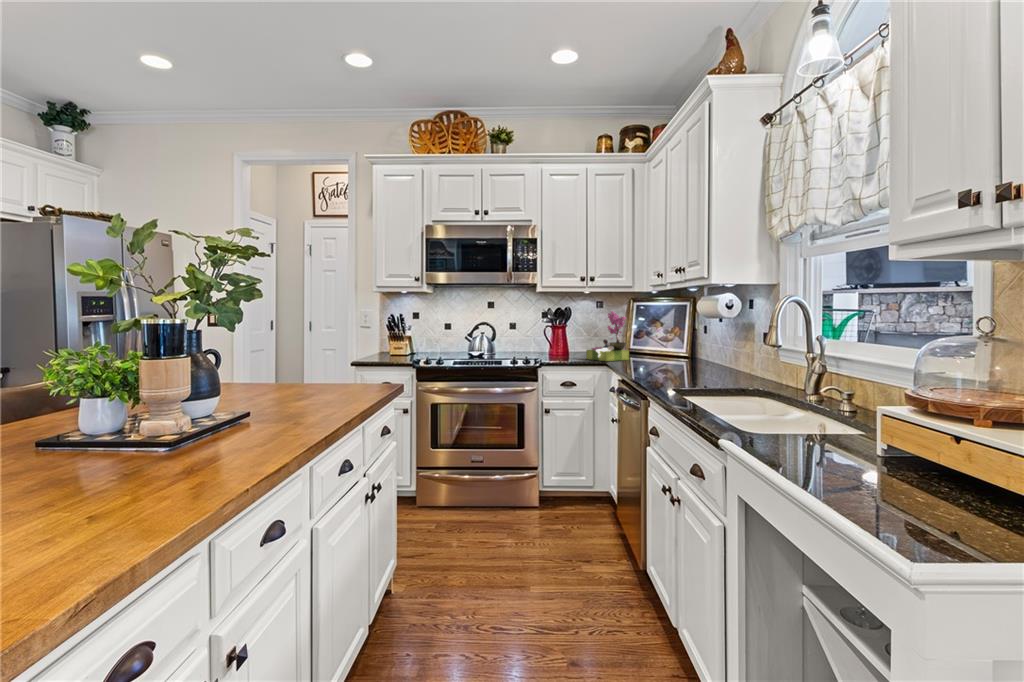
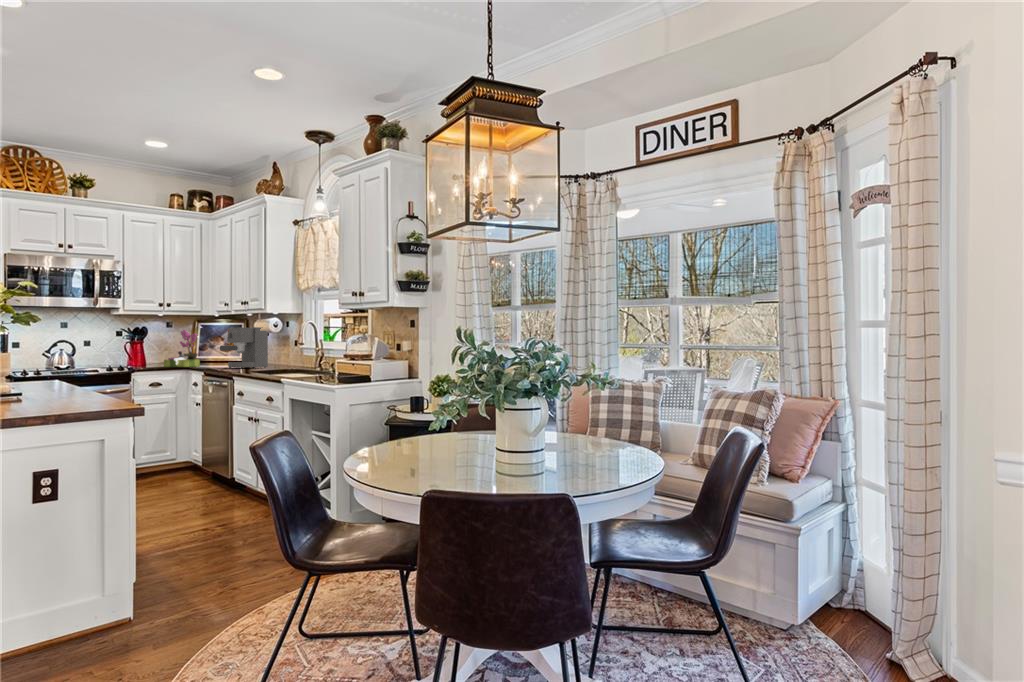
coffee maker: none [639,310,715,375] -> present [220,327,268,368]

